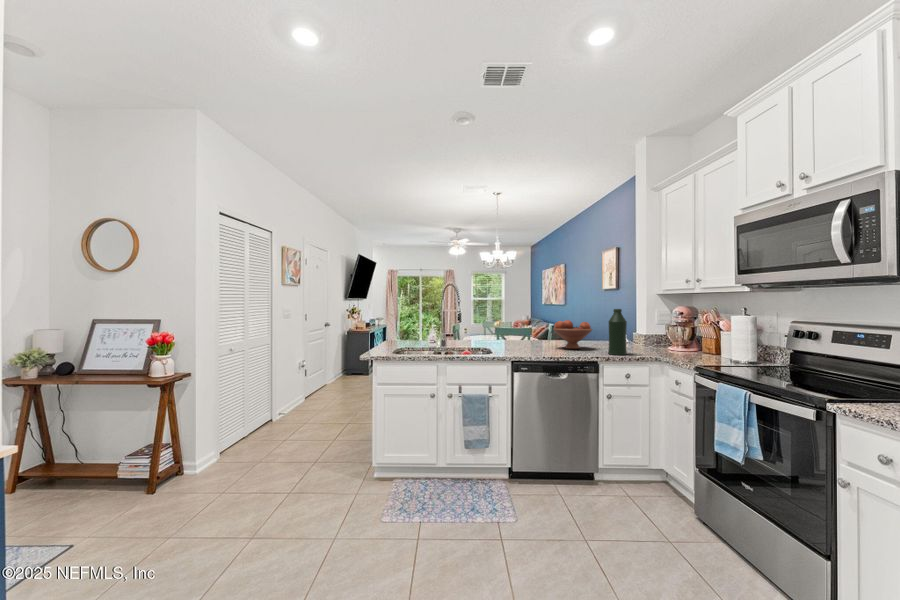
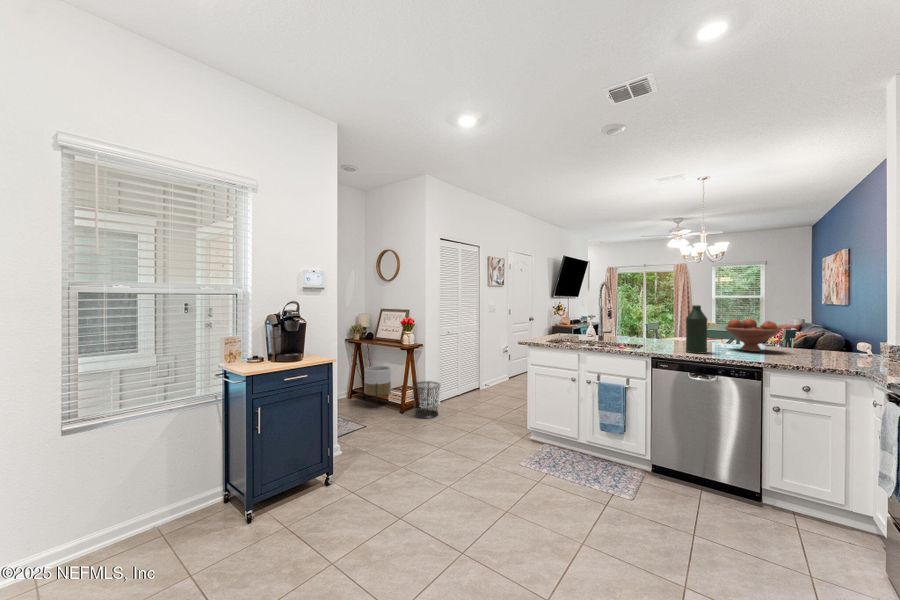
bottle: present [608,309,627,355] -> present [686,305,707,353]
planter: none [60,418,118,496] -> present [364,366,391,408]
waste bin: none [175,429,225,490] -> present [413,381,440,418]

